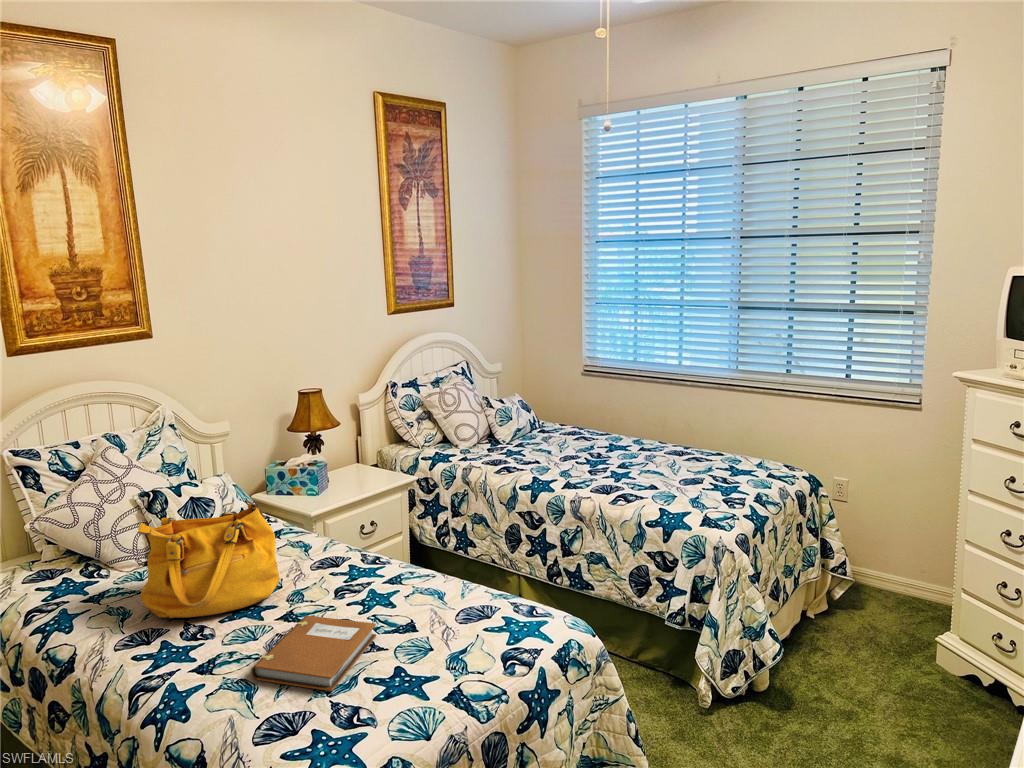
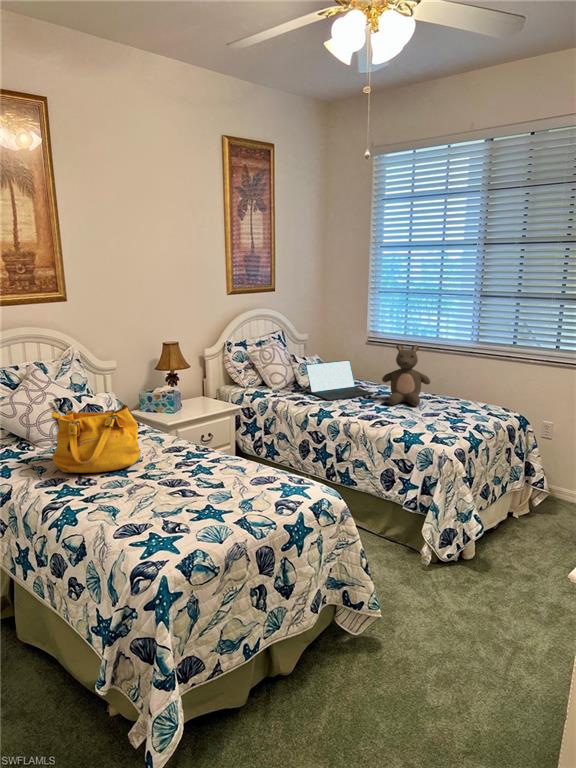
stuffed bear: none [616,381,684,468] -> present [382,344,430,406]
laptop: none [506,402,603,464] -> present [306,360,374,401]
notebook: present [251,616,376,691] -> none [116,475,198,515]

